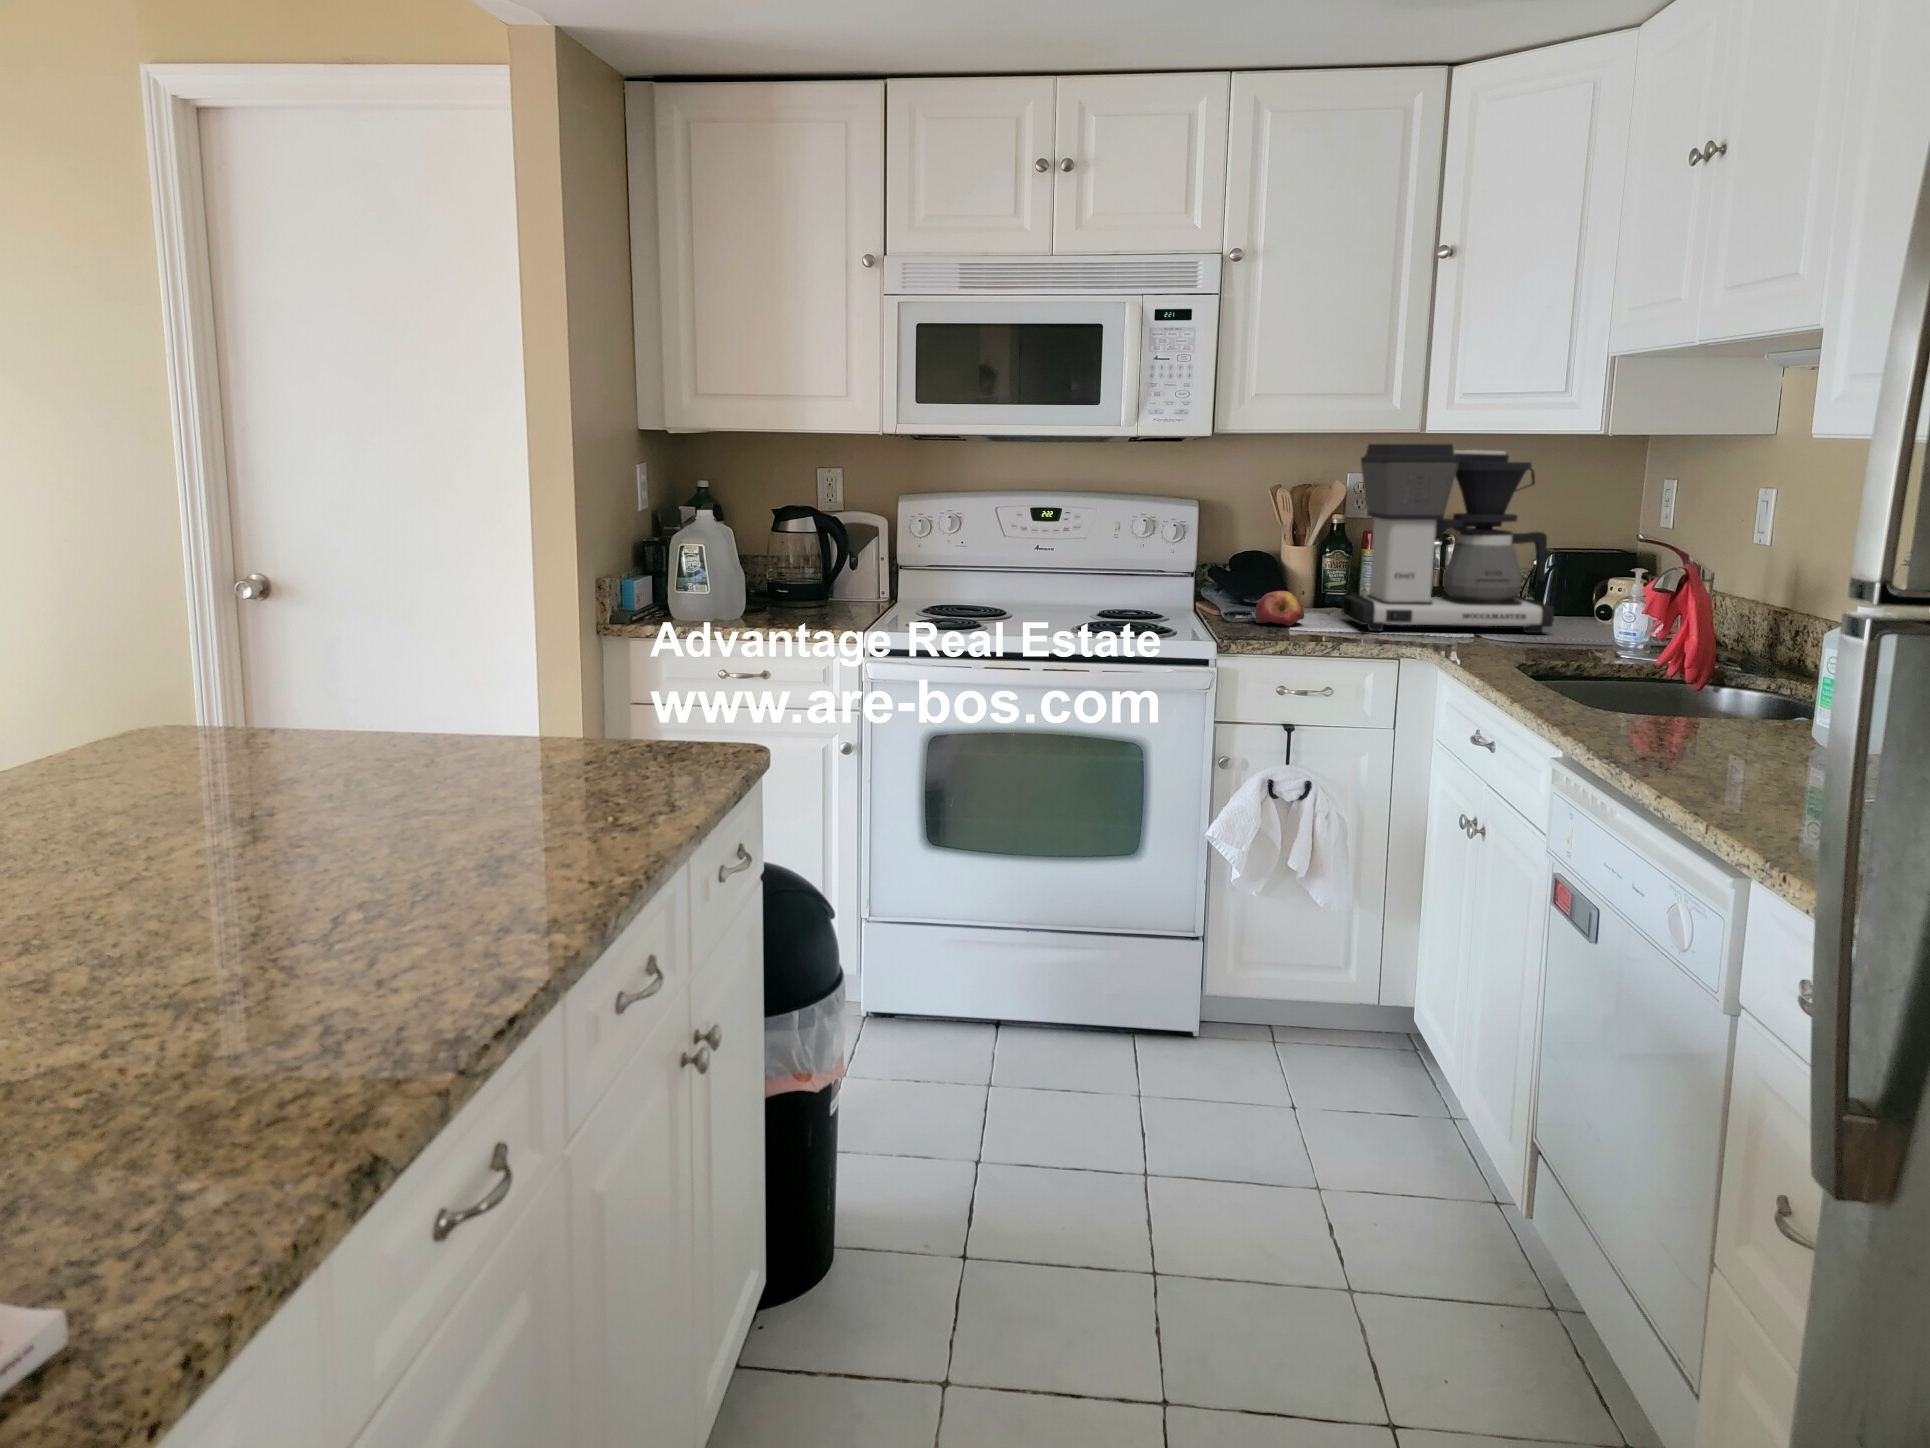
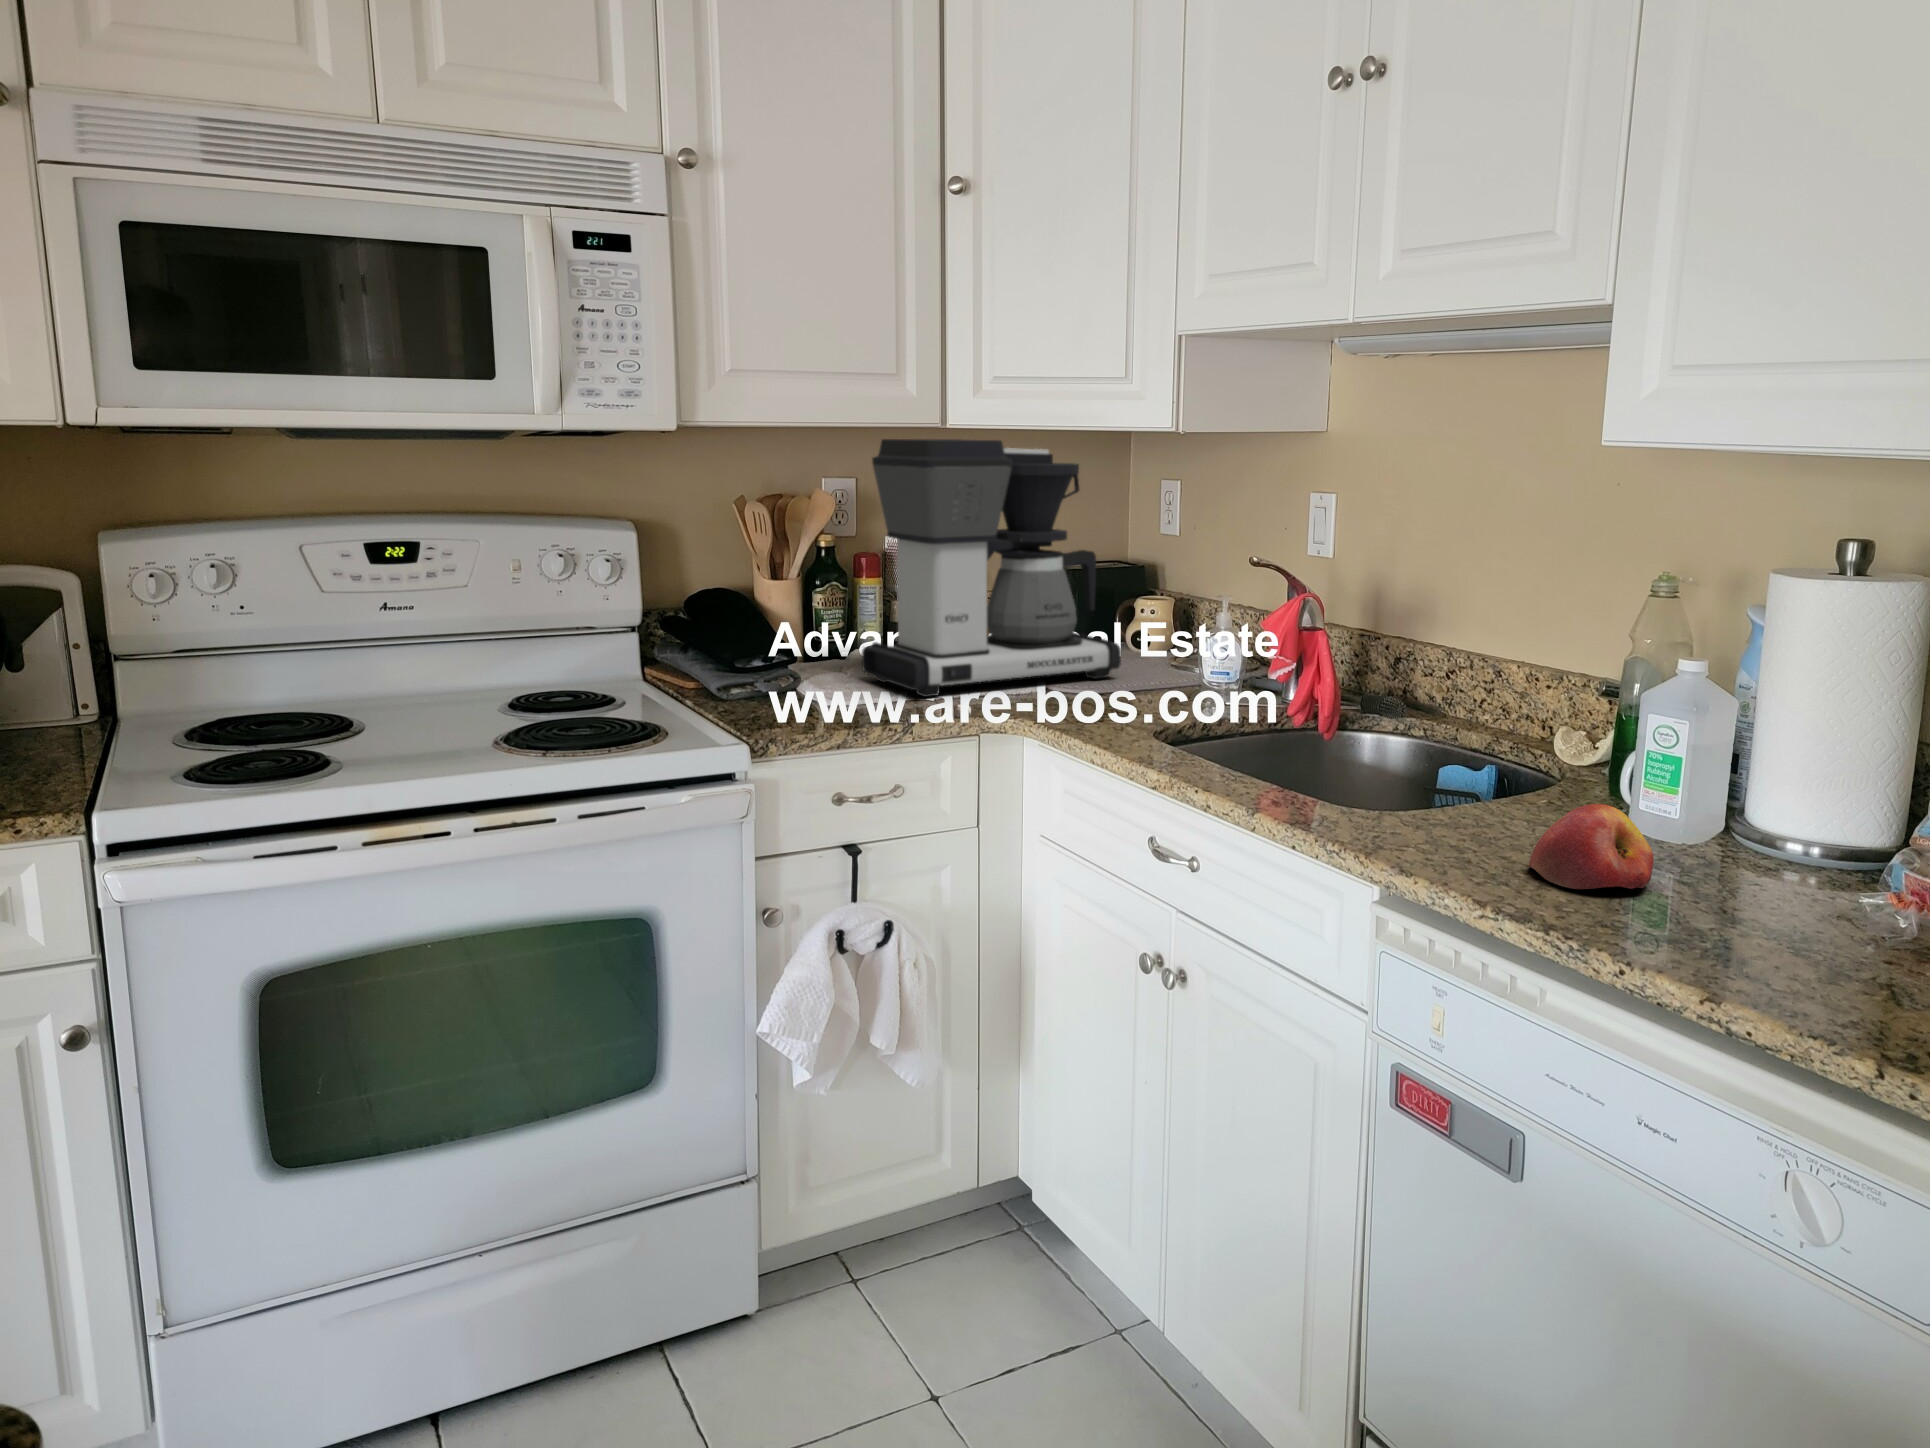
apple: present [1255,591,1304,626] -> present [1529,804,1654,889]

